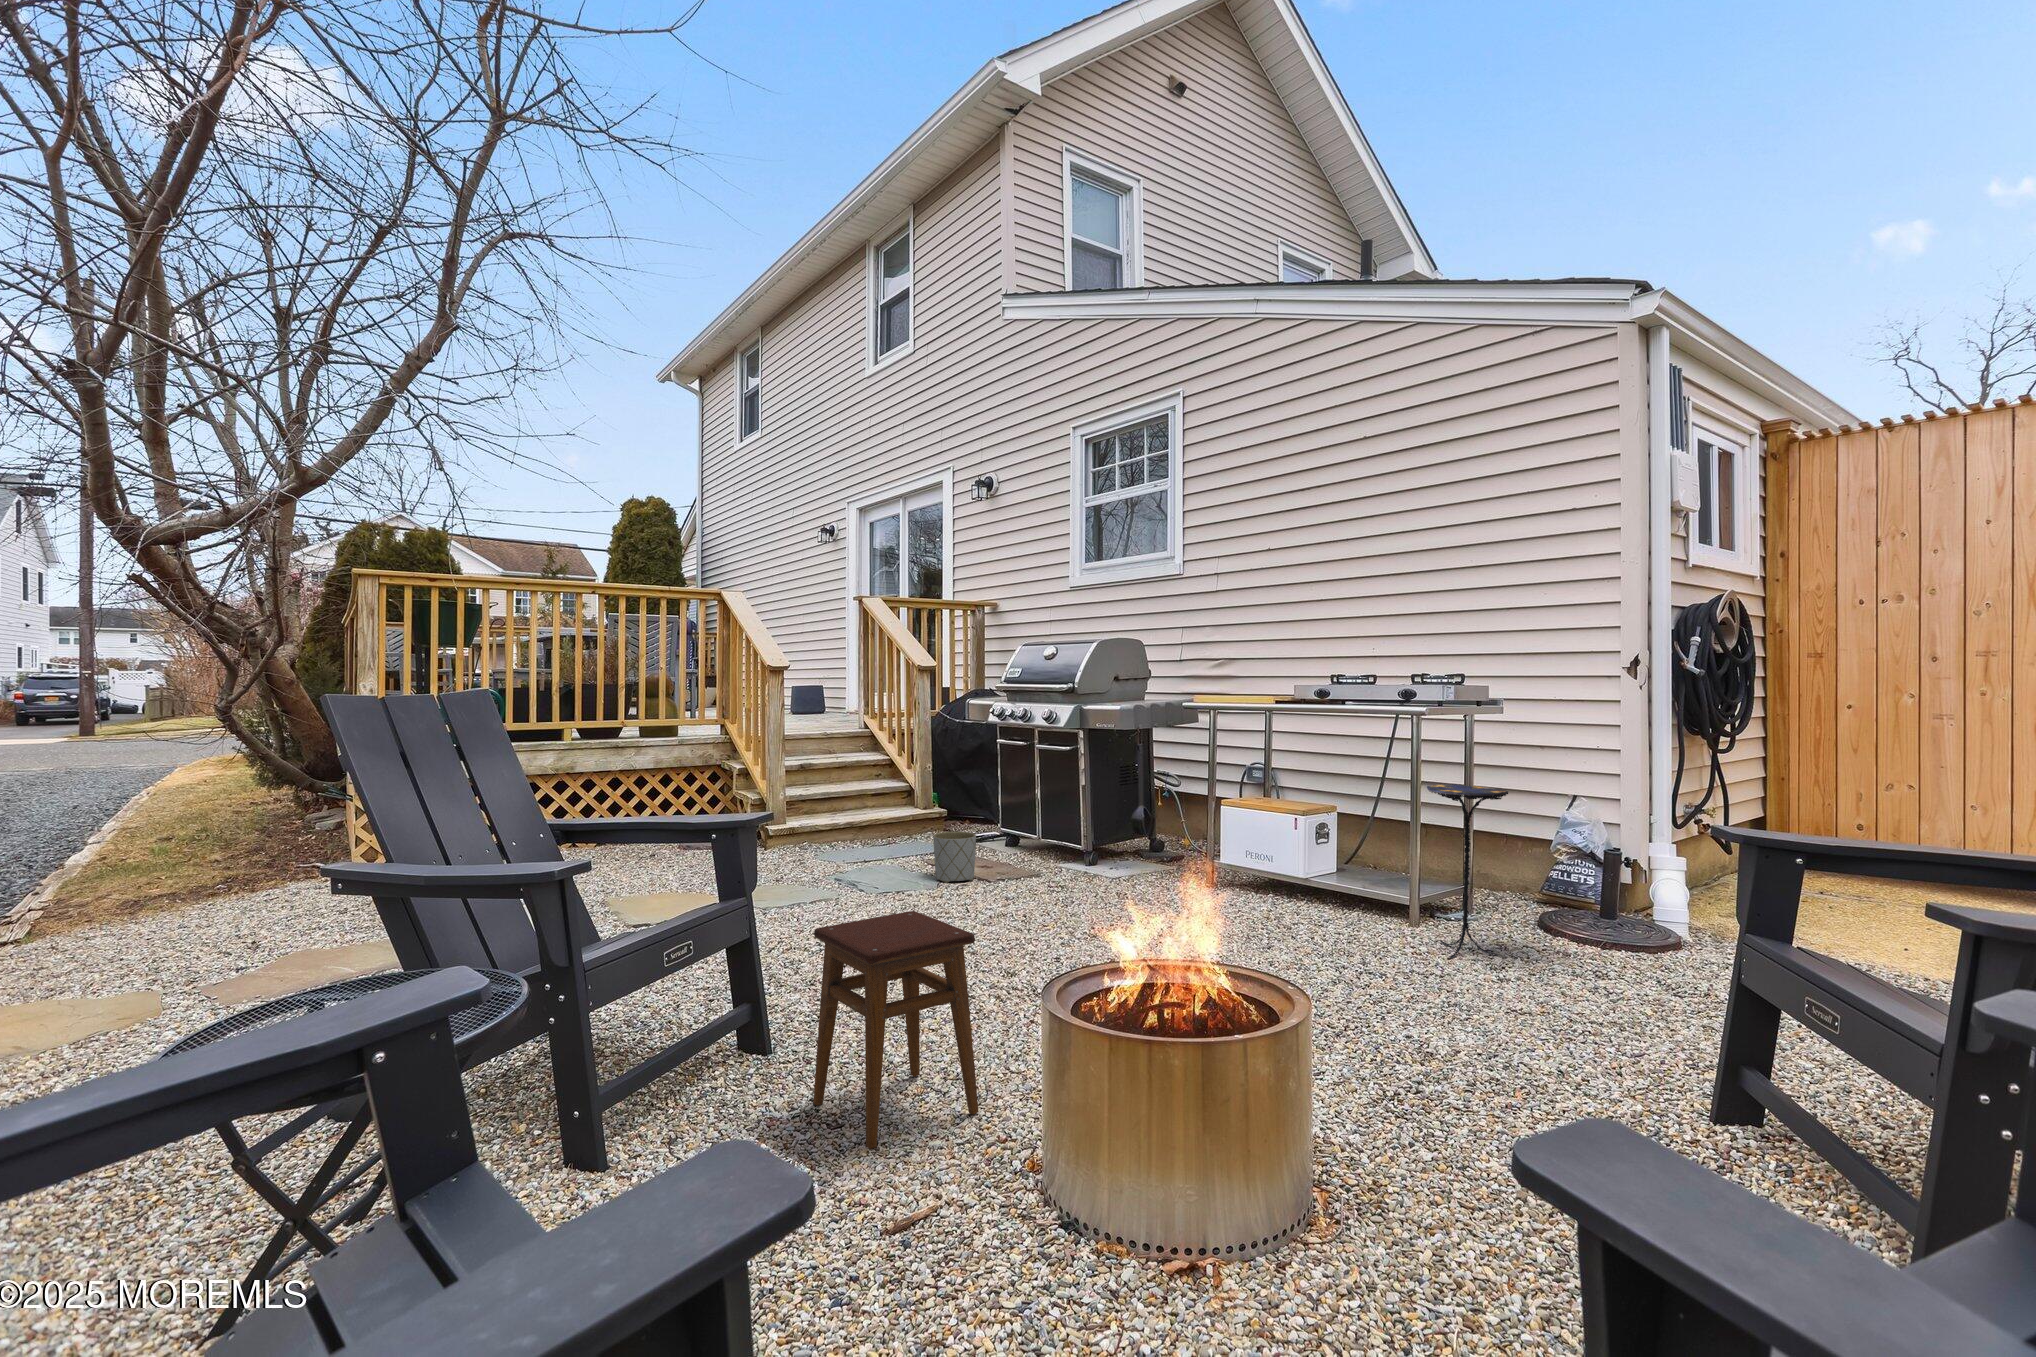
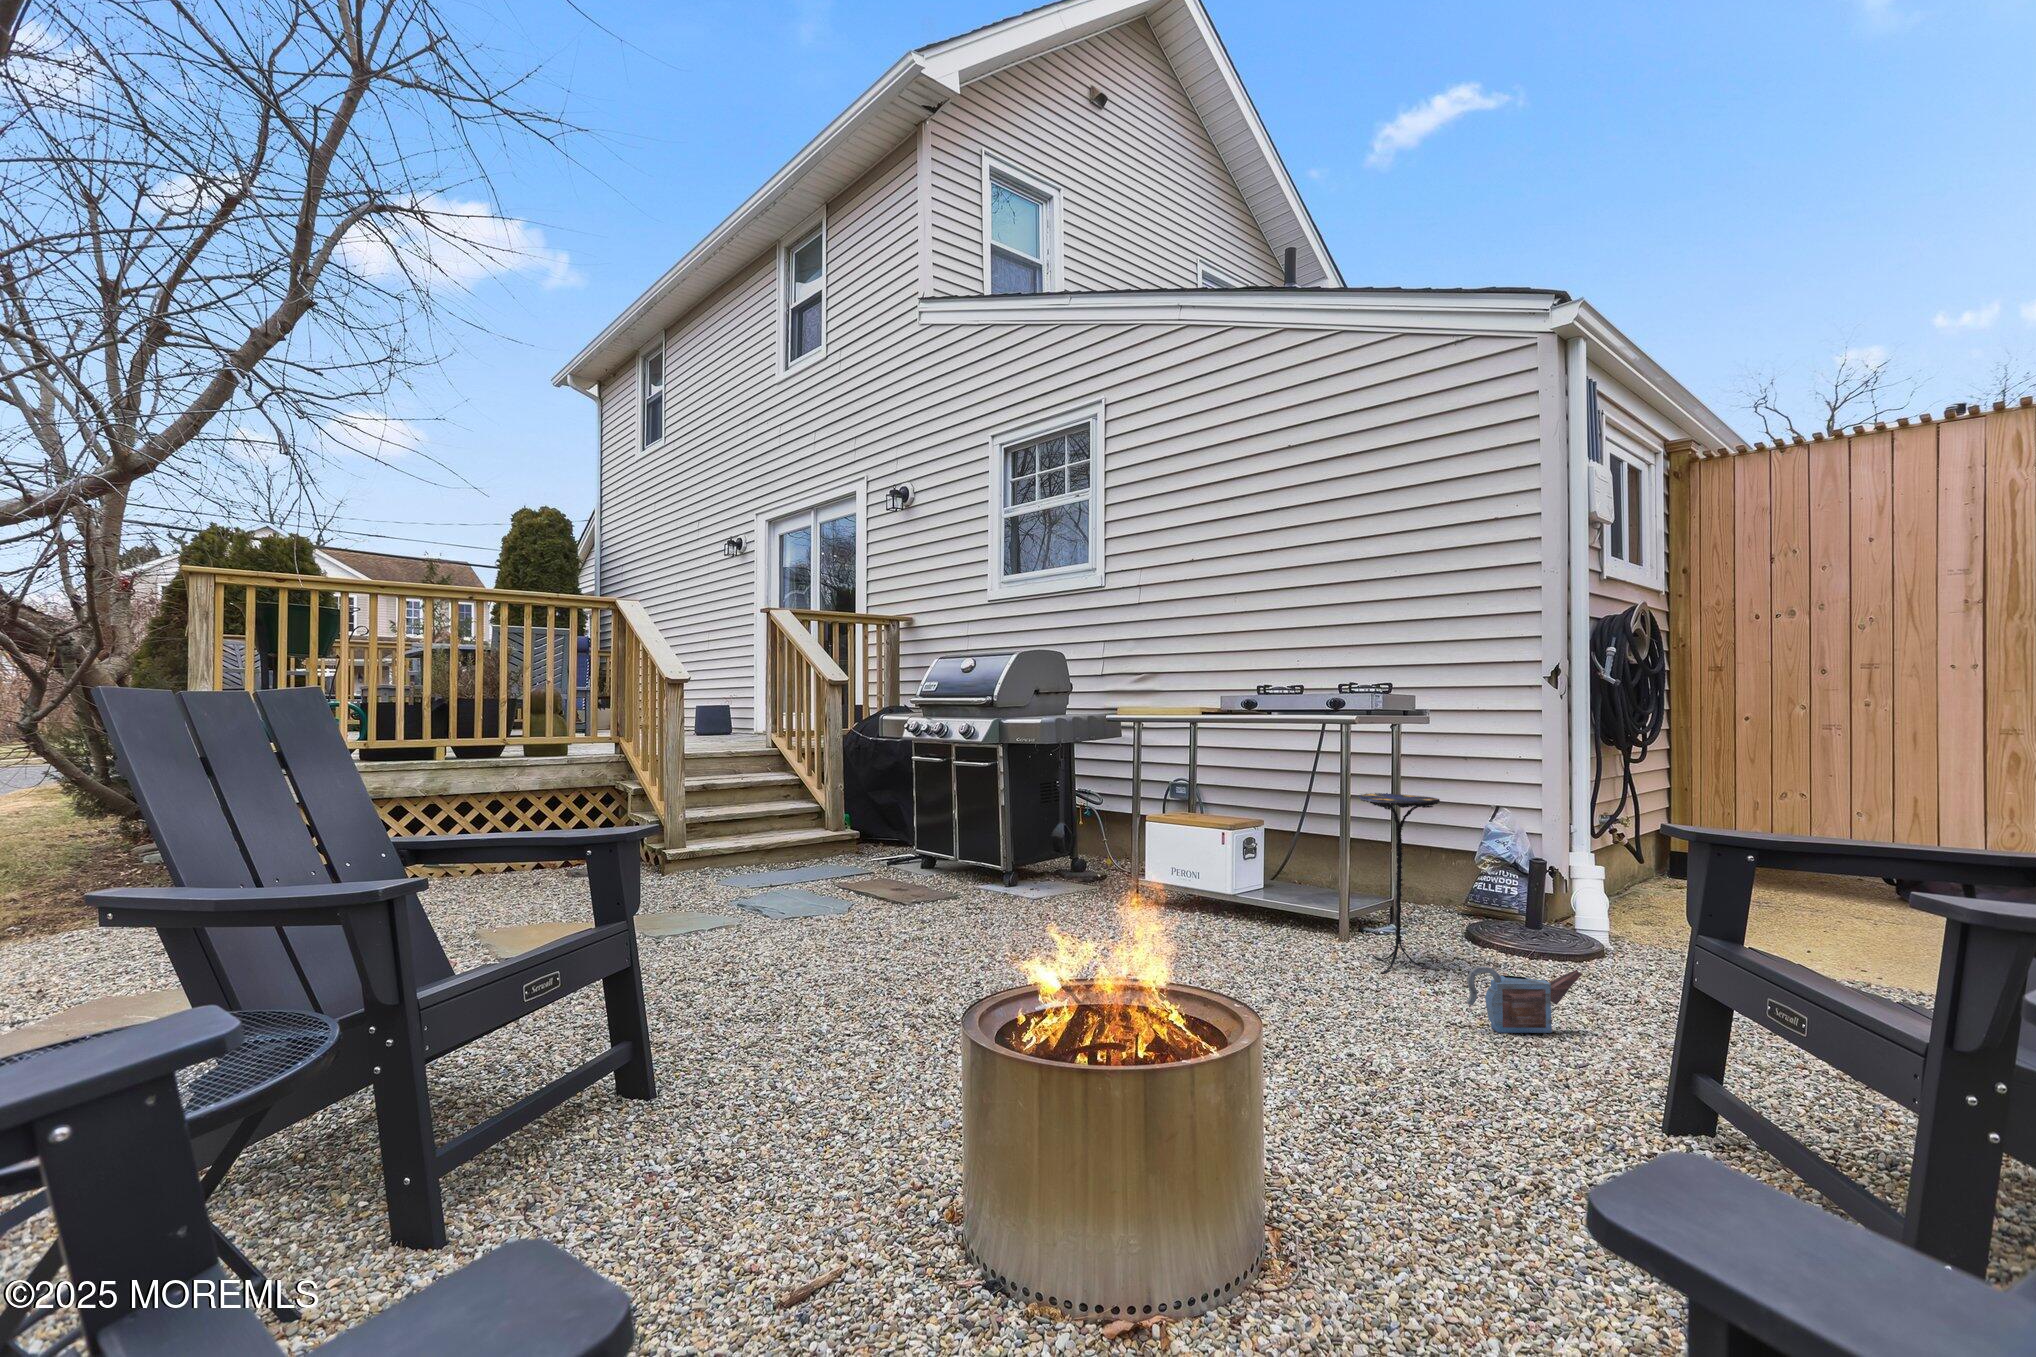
planter: present [933,832,976,883] -> none [844,853,890,908]
stool: present [813,911,979,1149] -> none [700,931,891,1205]
watering can: none [1526,956,1645,1021] -> present [1466,966,1582,1033]

